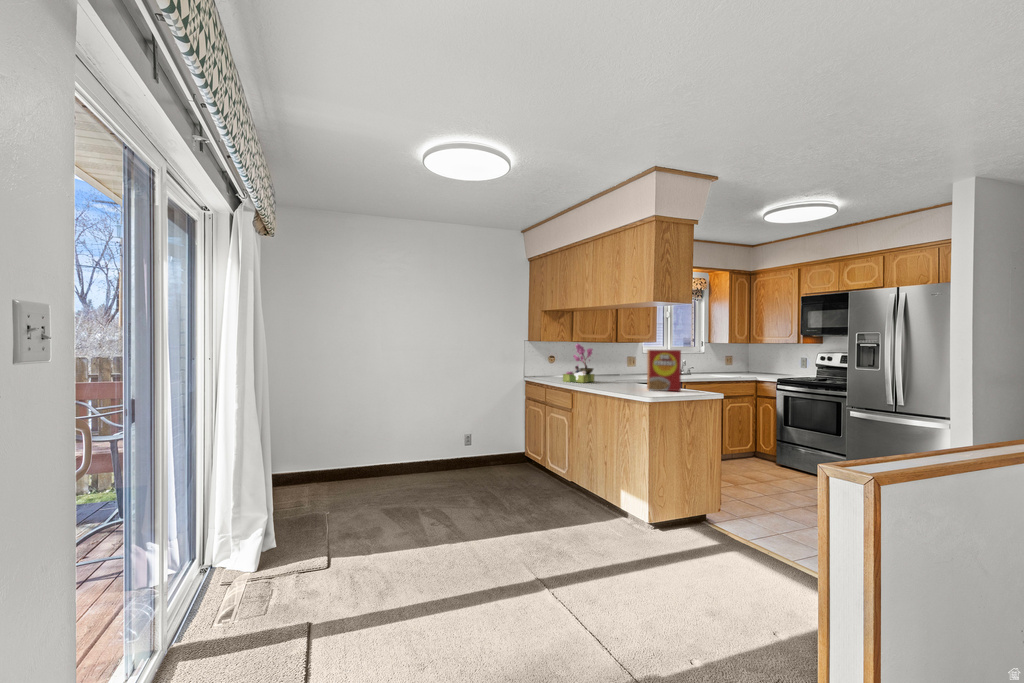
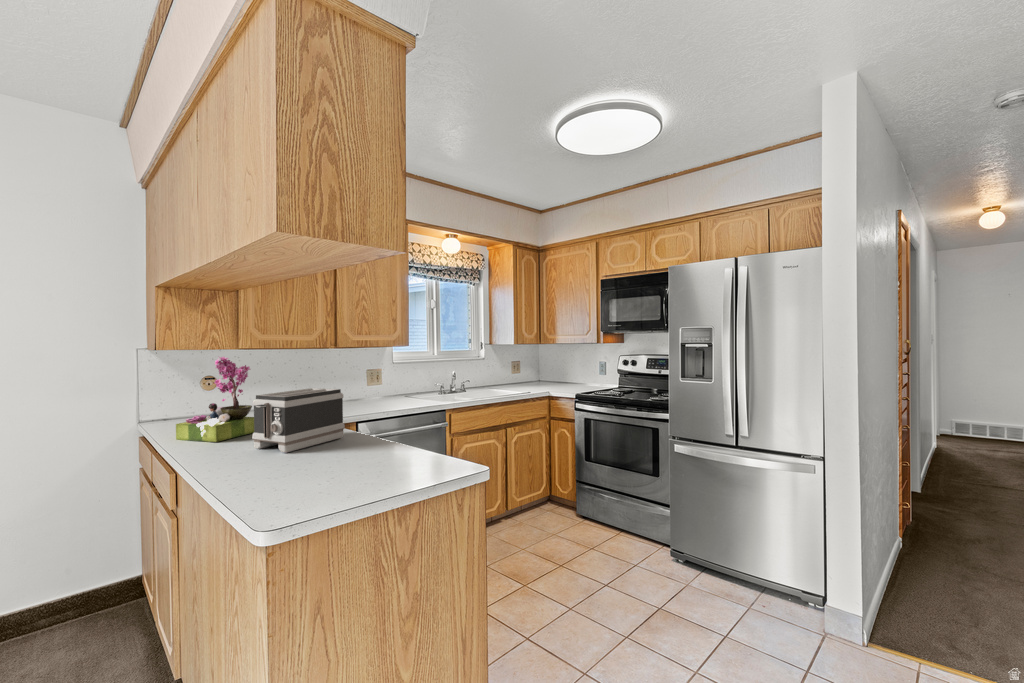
cereal box: present [647,350,681,391] -> none [330,368,402,463]
toaster: none [605,360,643,387] -> present [252,388,345,453]

